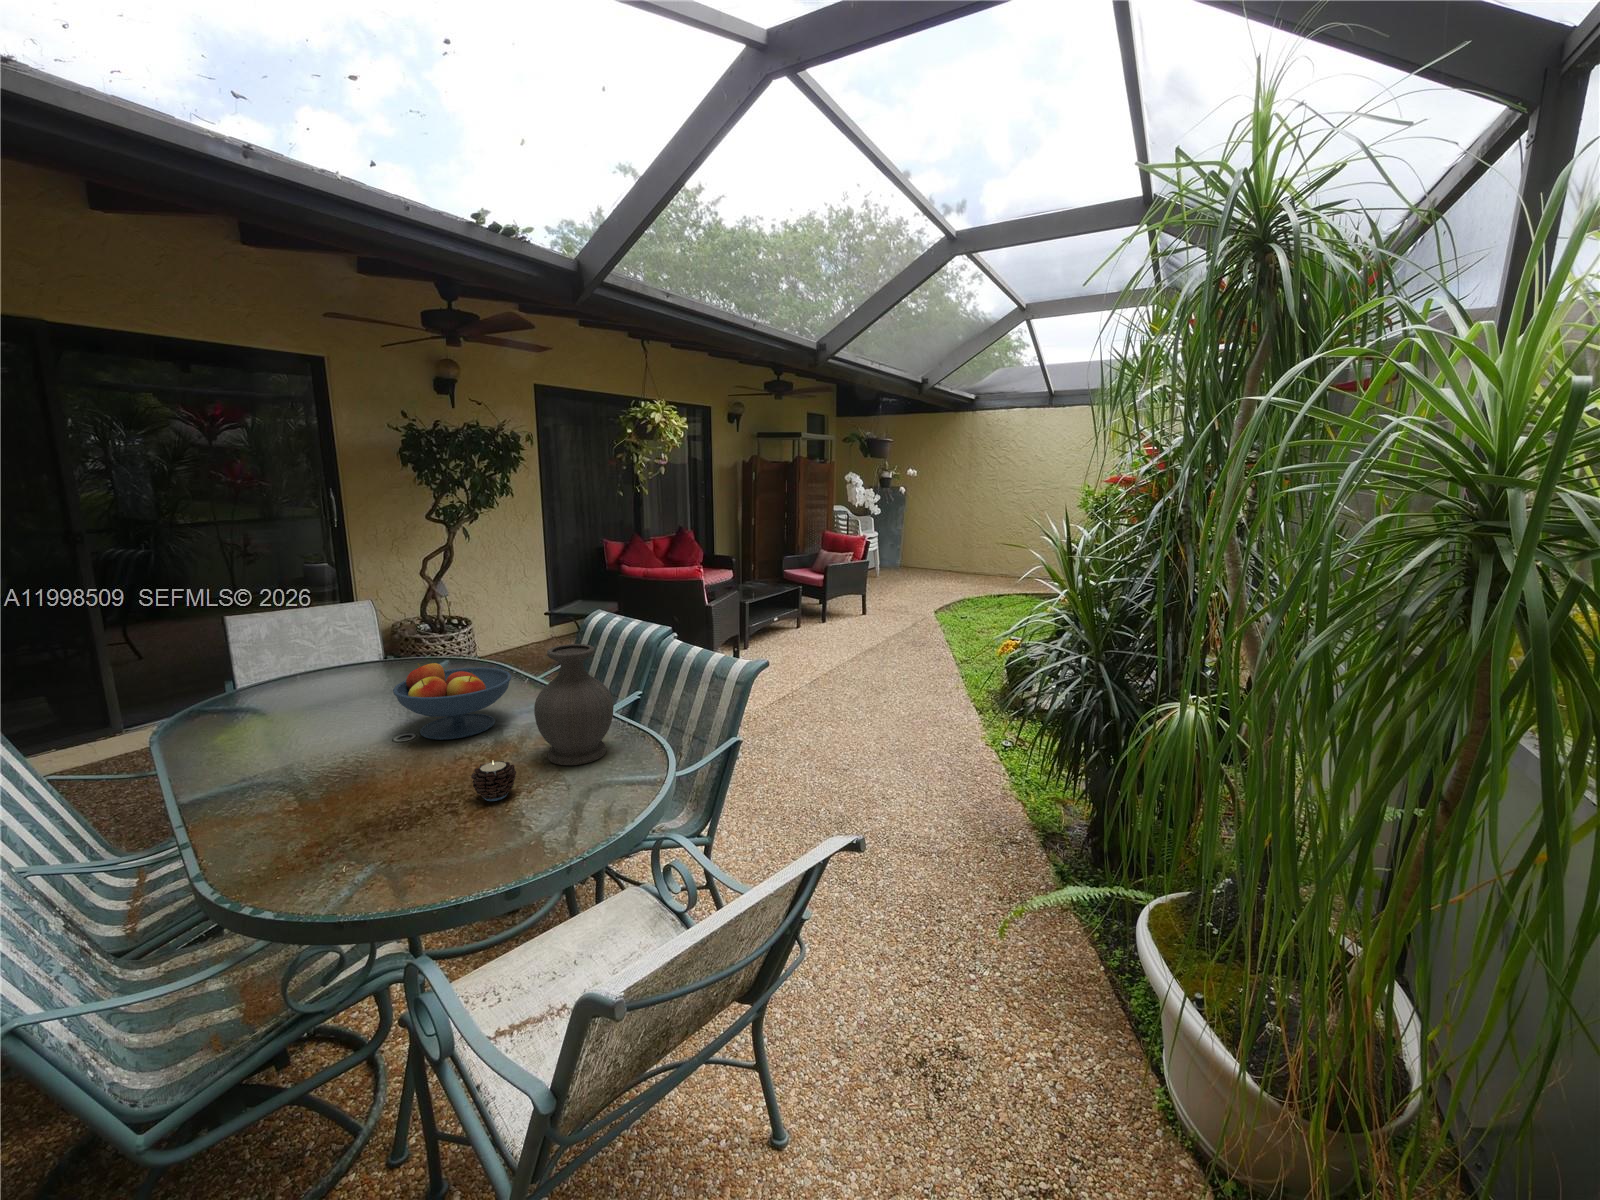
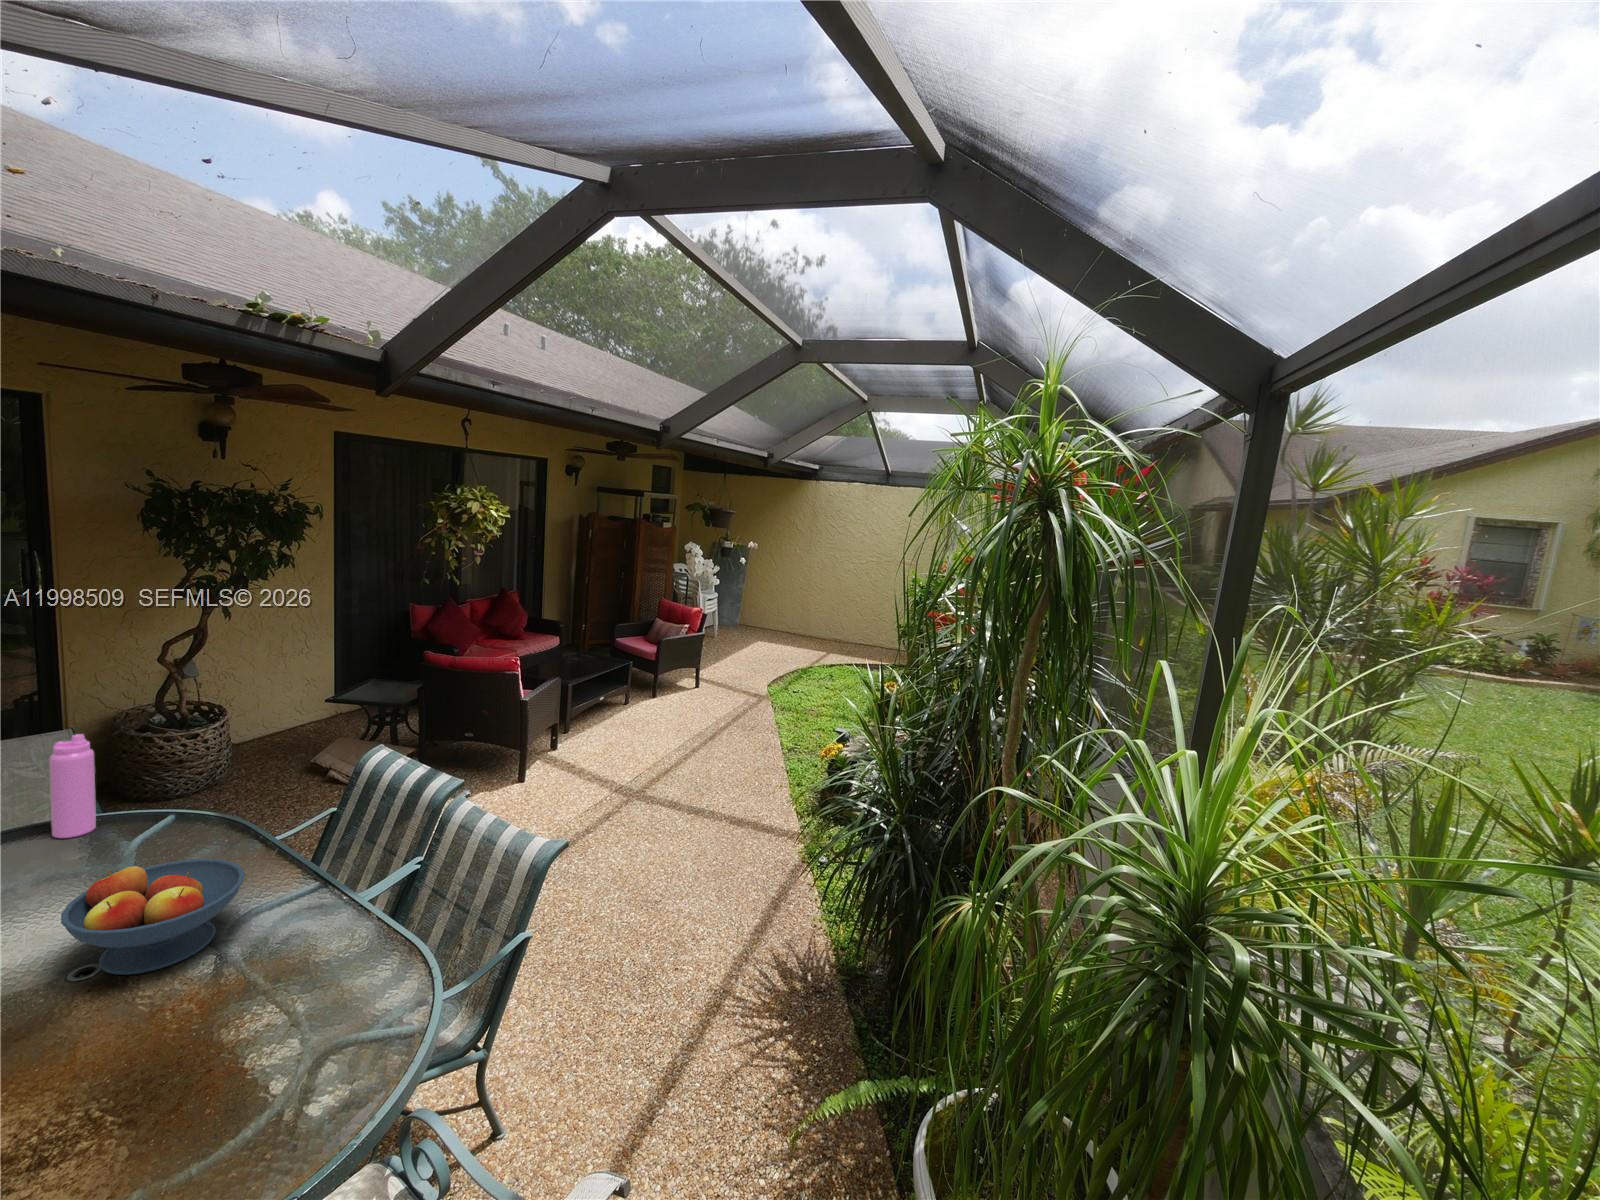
water bottle: none [365,591,400,674] -> present [49,734,96,838]
vase: present [534,644,614,765] -> none [262,859,373,1016]
candle: present [471,761,516,801] -> none [152,1038,221,1100]

